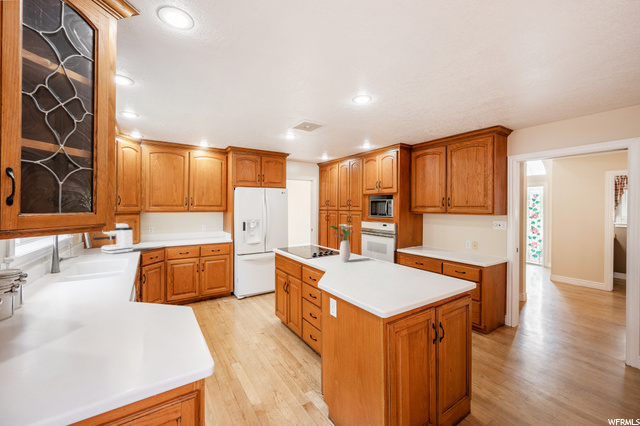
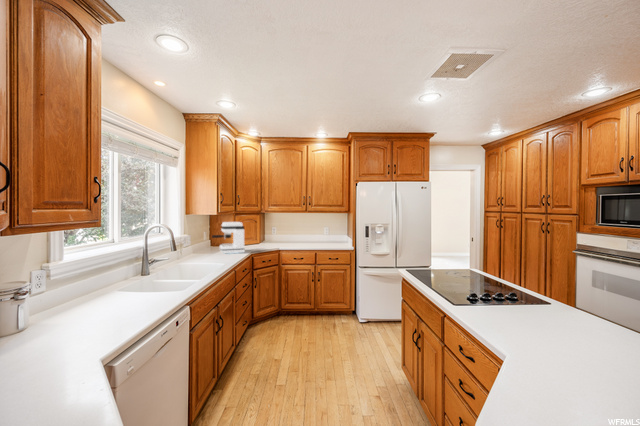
flower arrangement: present [330,224,353,262] -> none [498,242,584,335]

